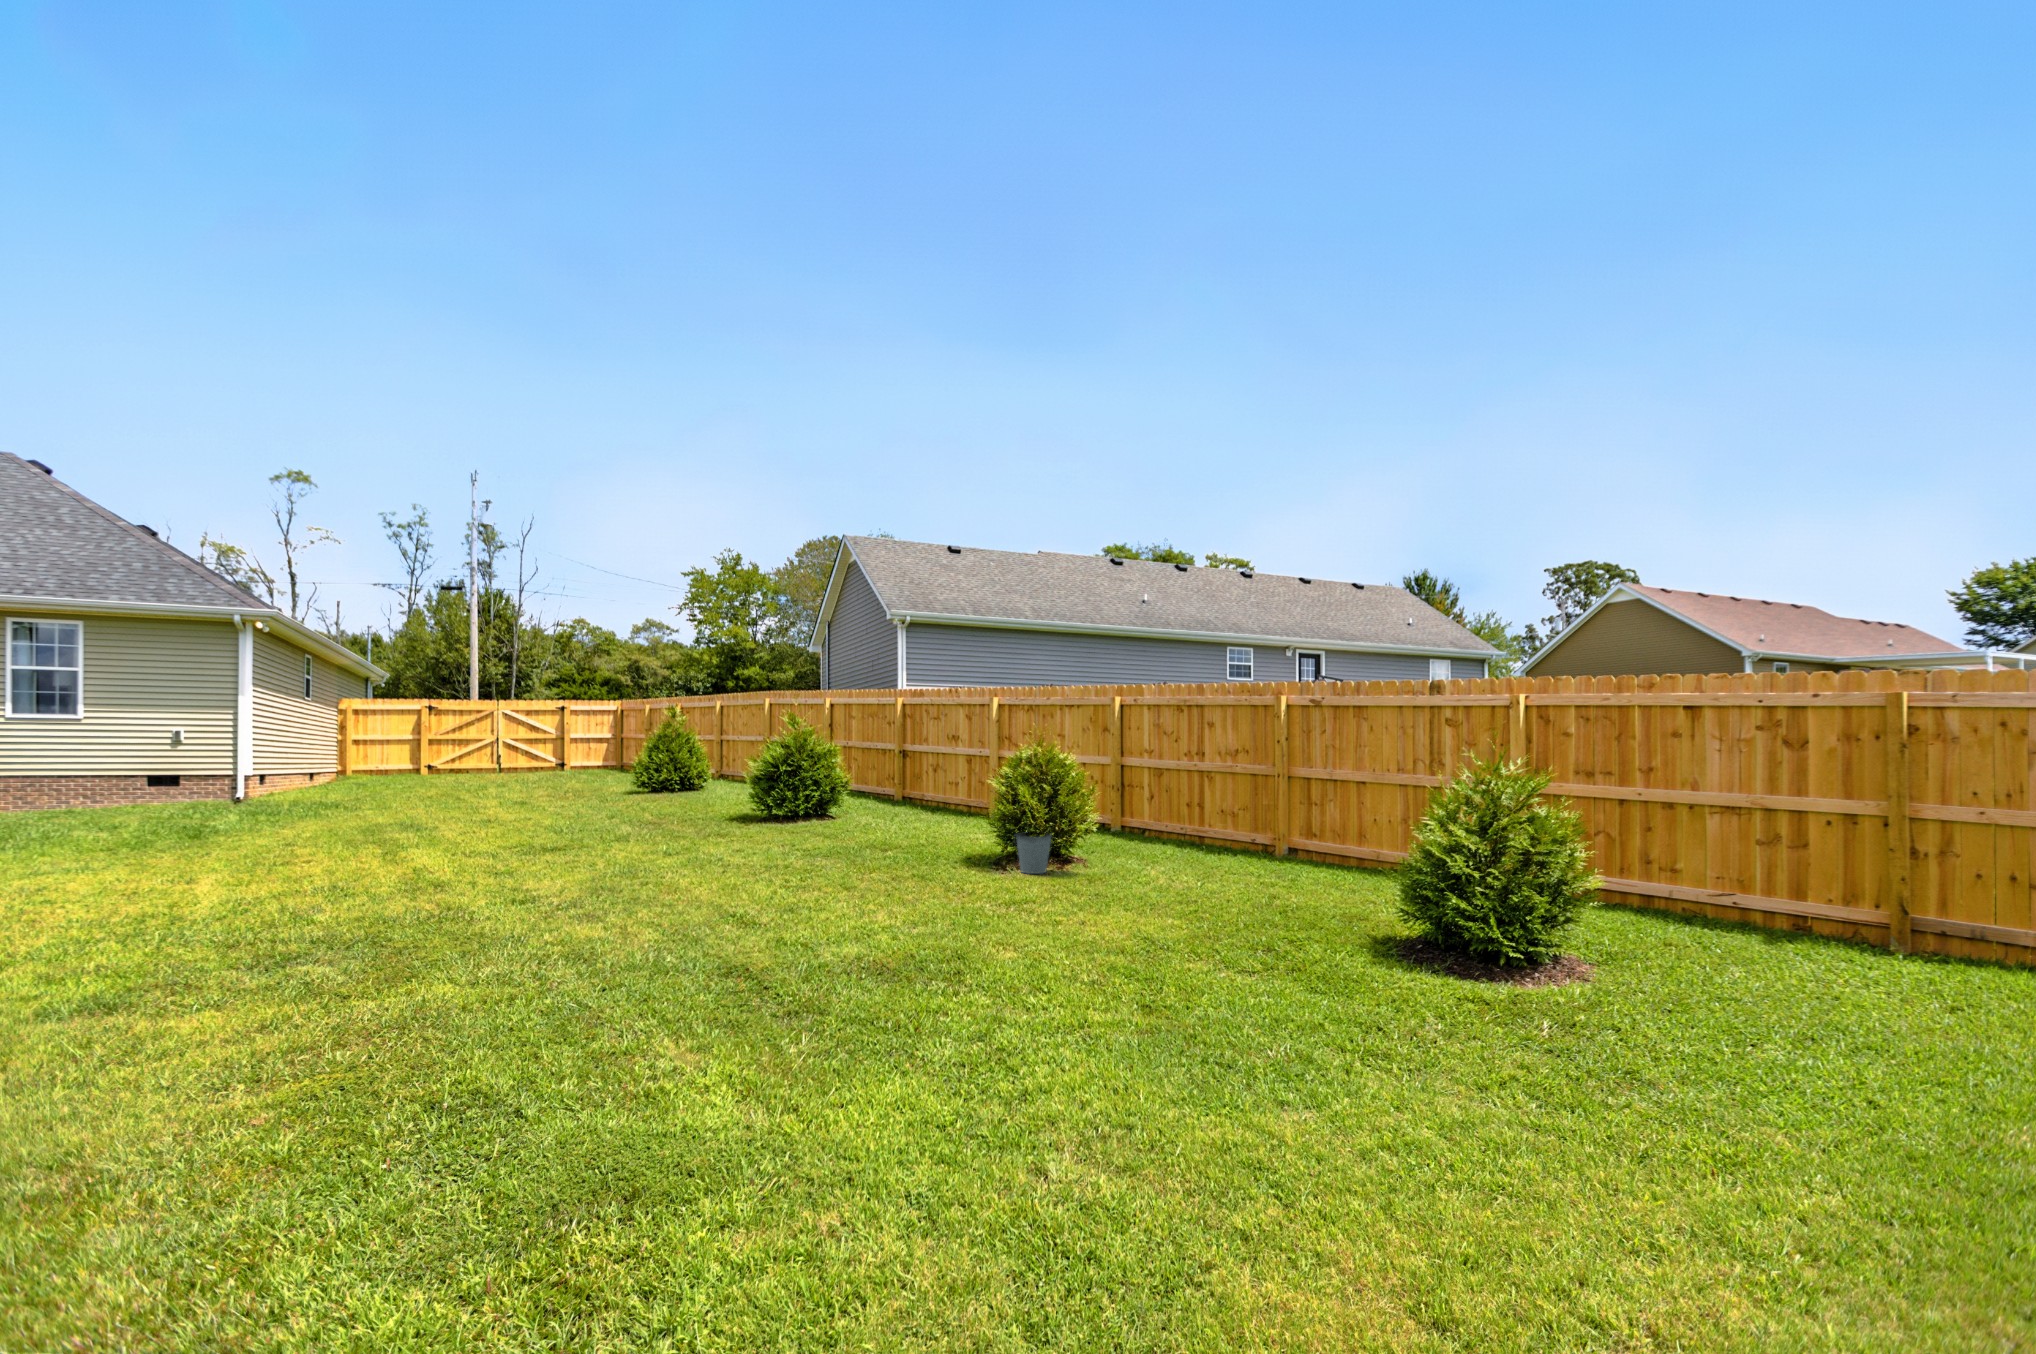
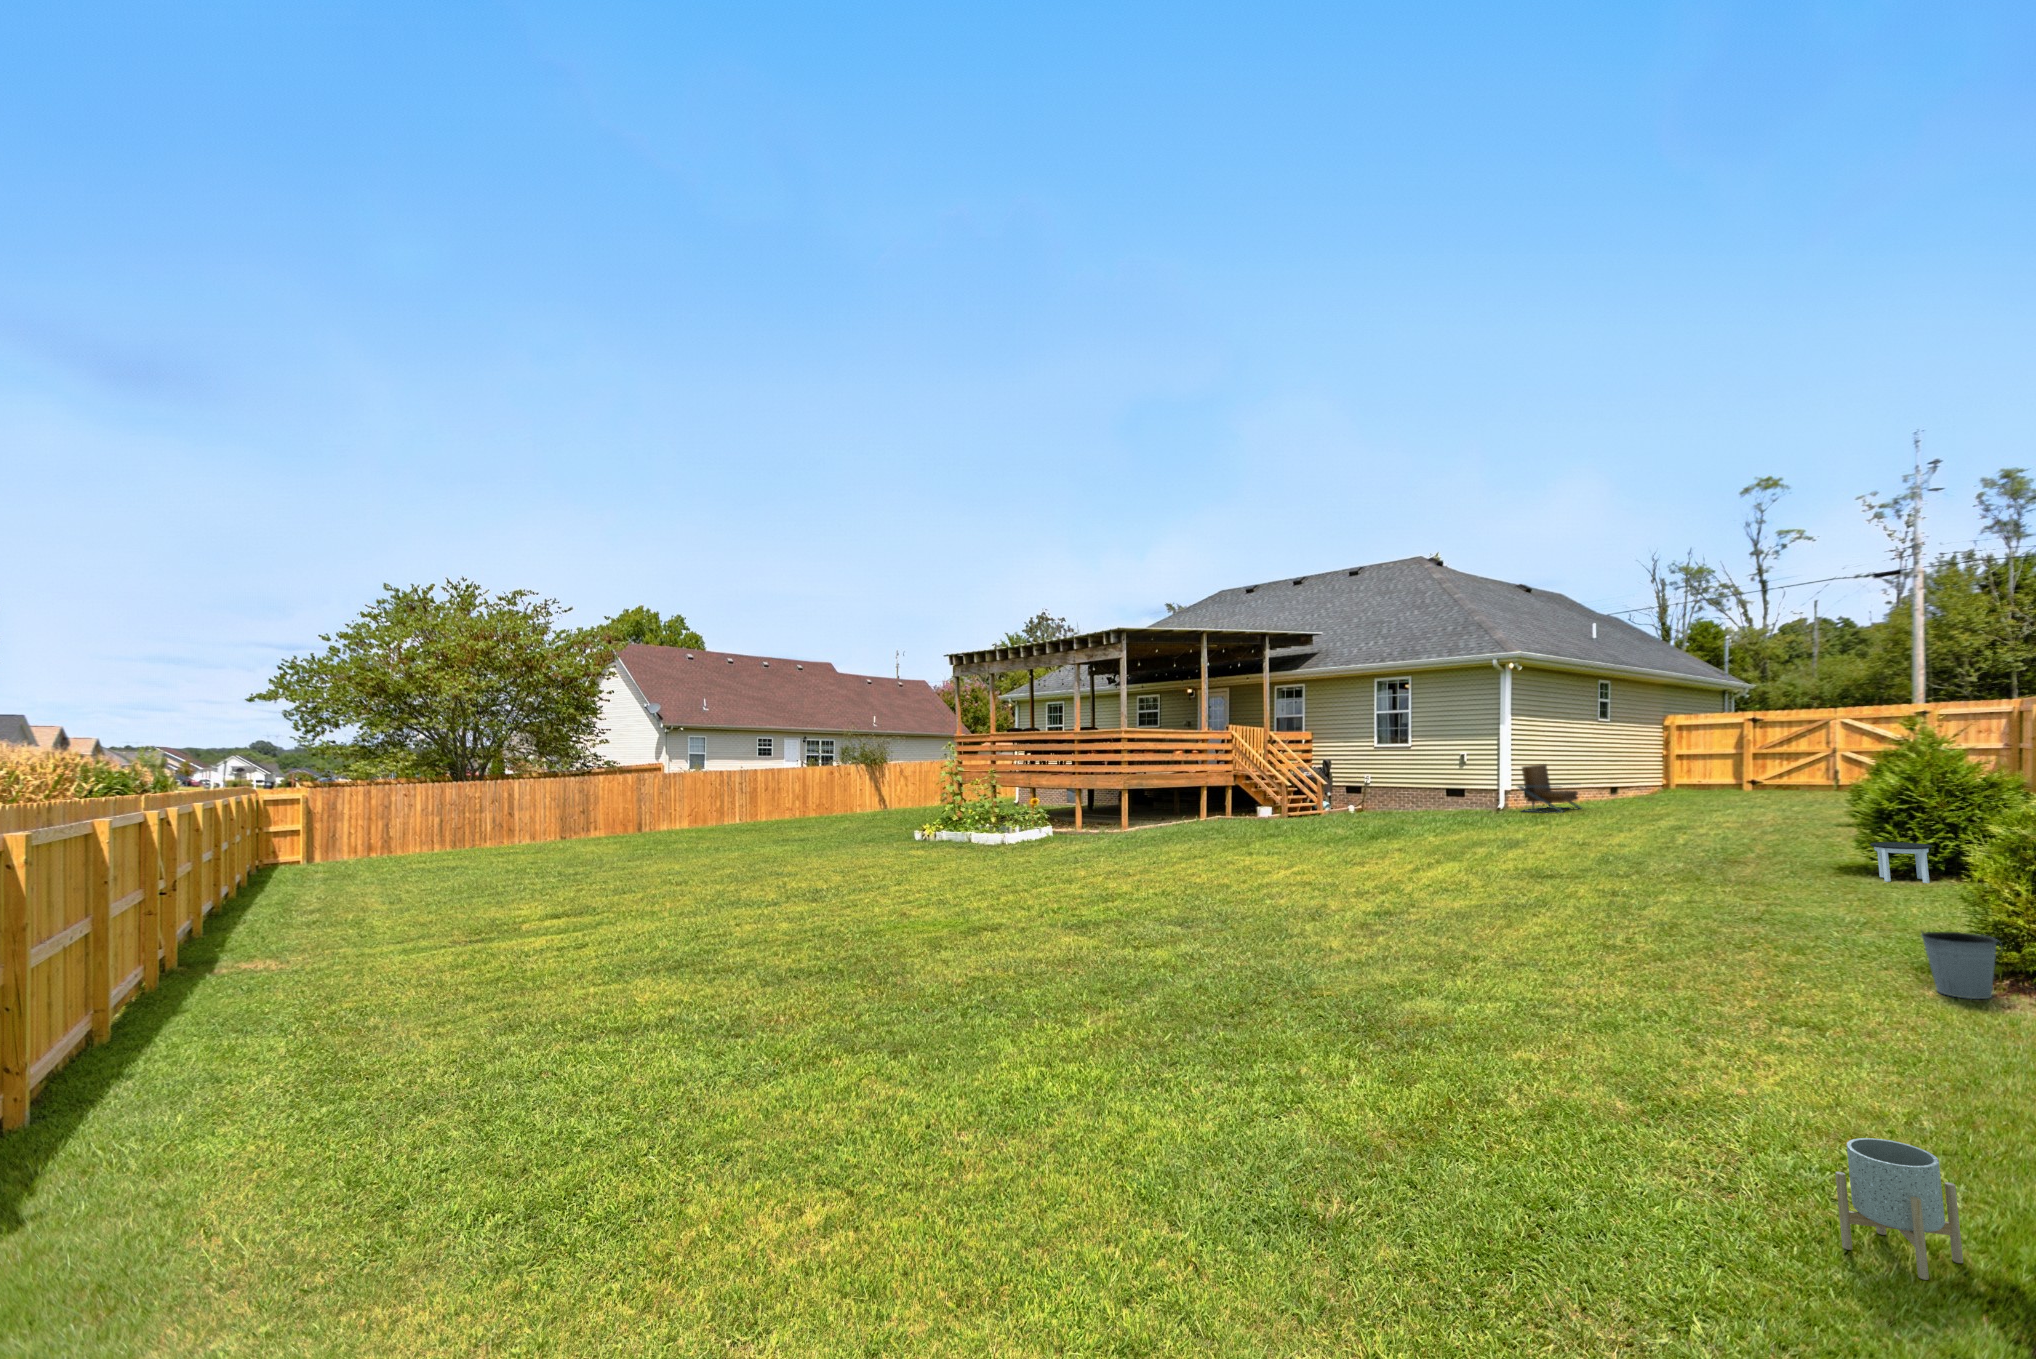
lounge chair: none [258,745,329,803] -> present [1518,764,1581,813]
round table: none [767,794,802,824] -> present [1870,842,1932,883]
planter: none [1399,912,1457,979] -> present [1836,1138,1963,1280]

